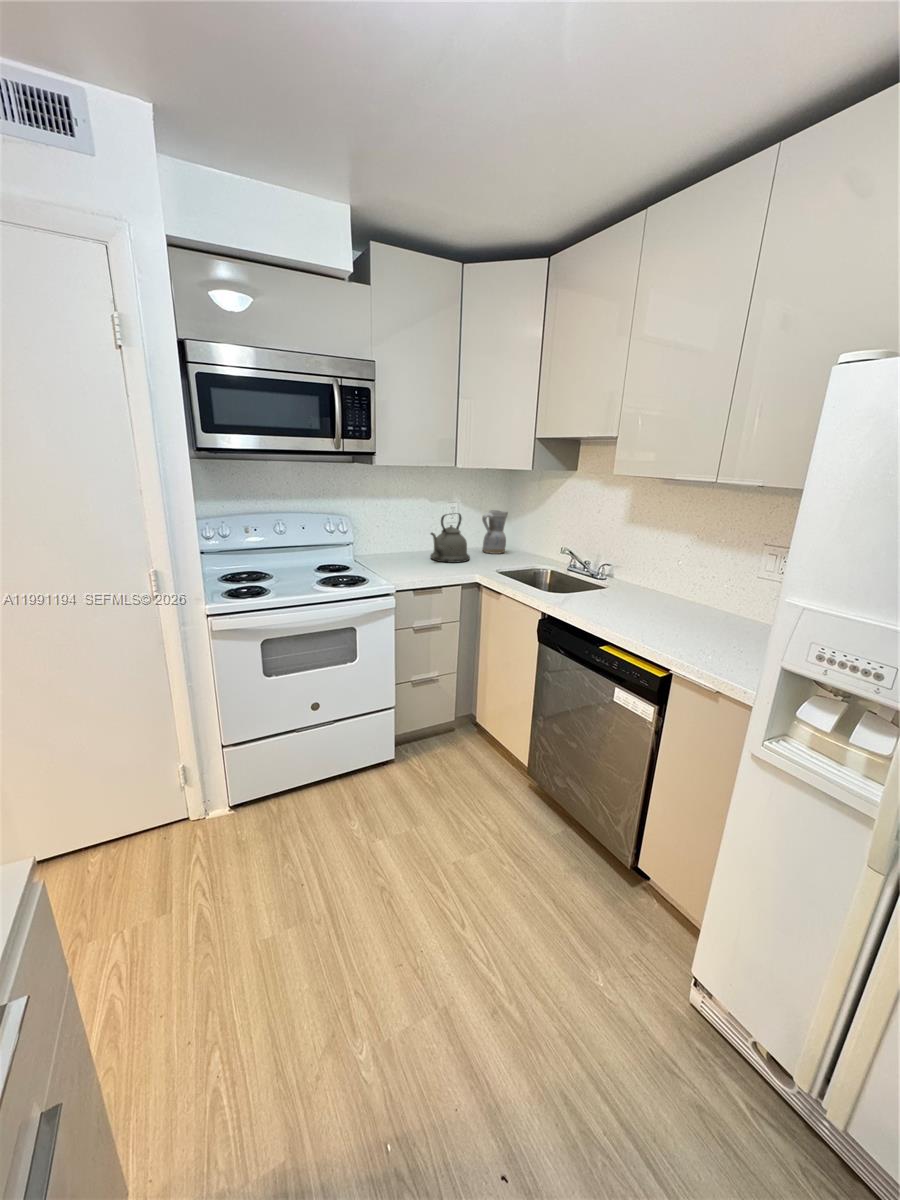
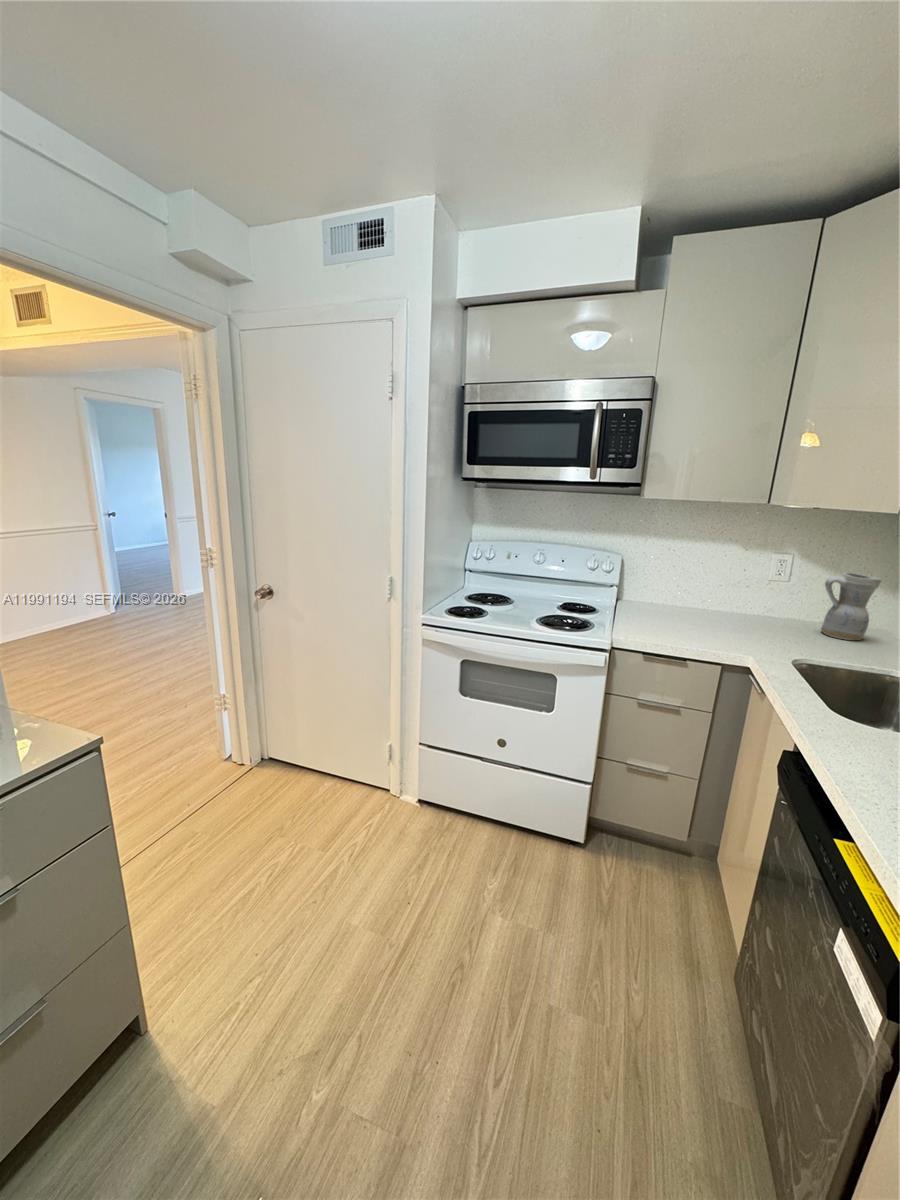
kettle: present [431,513,470,563] -> none [712,568,780,637]

